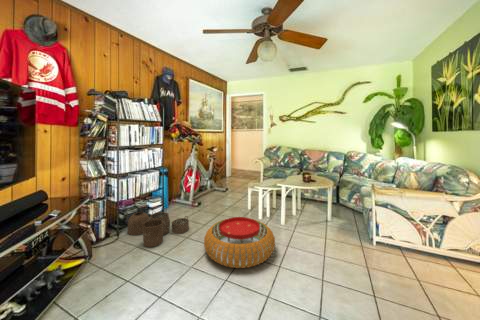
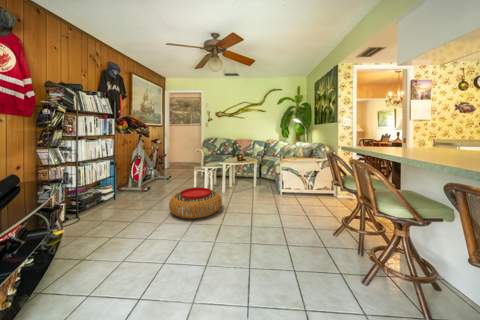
woven basket: present [128,212,189,247] -> none [90,192,150,219]

